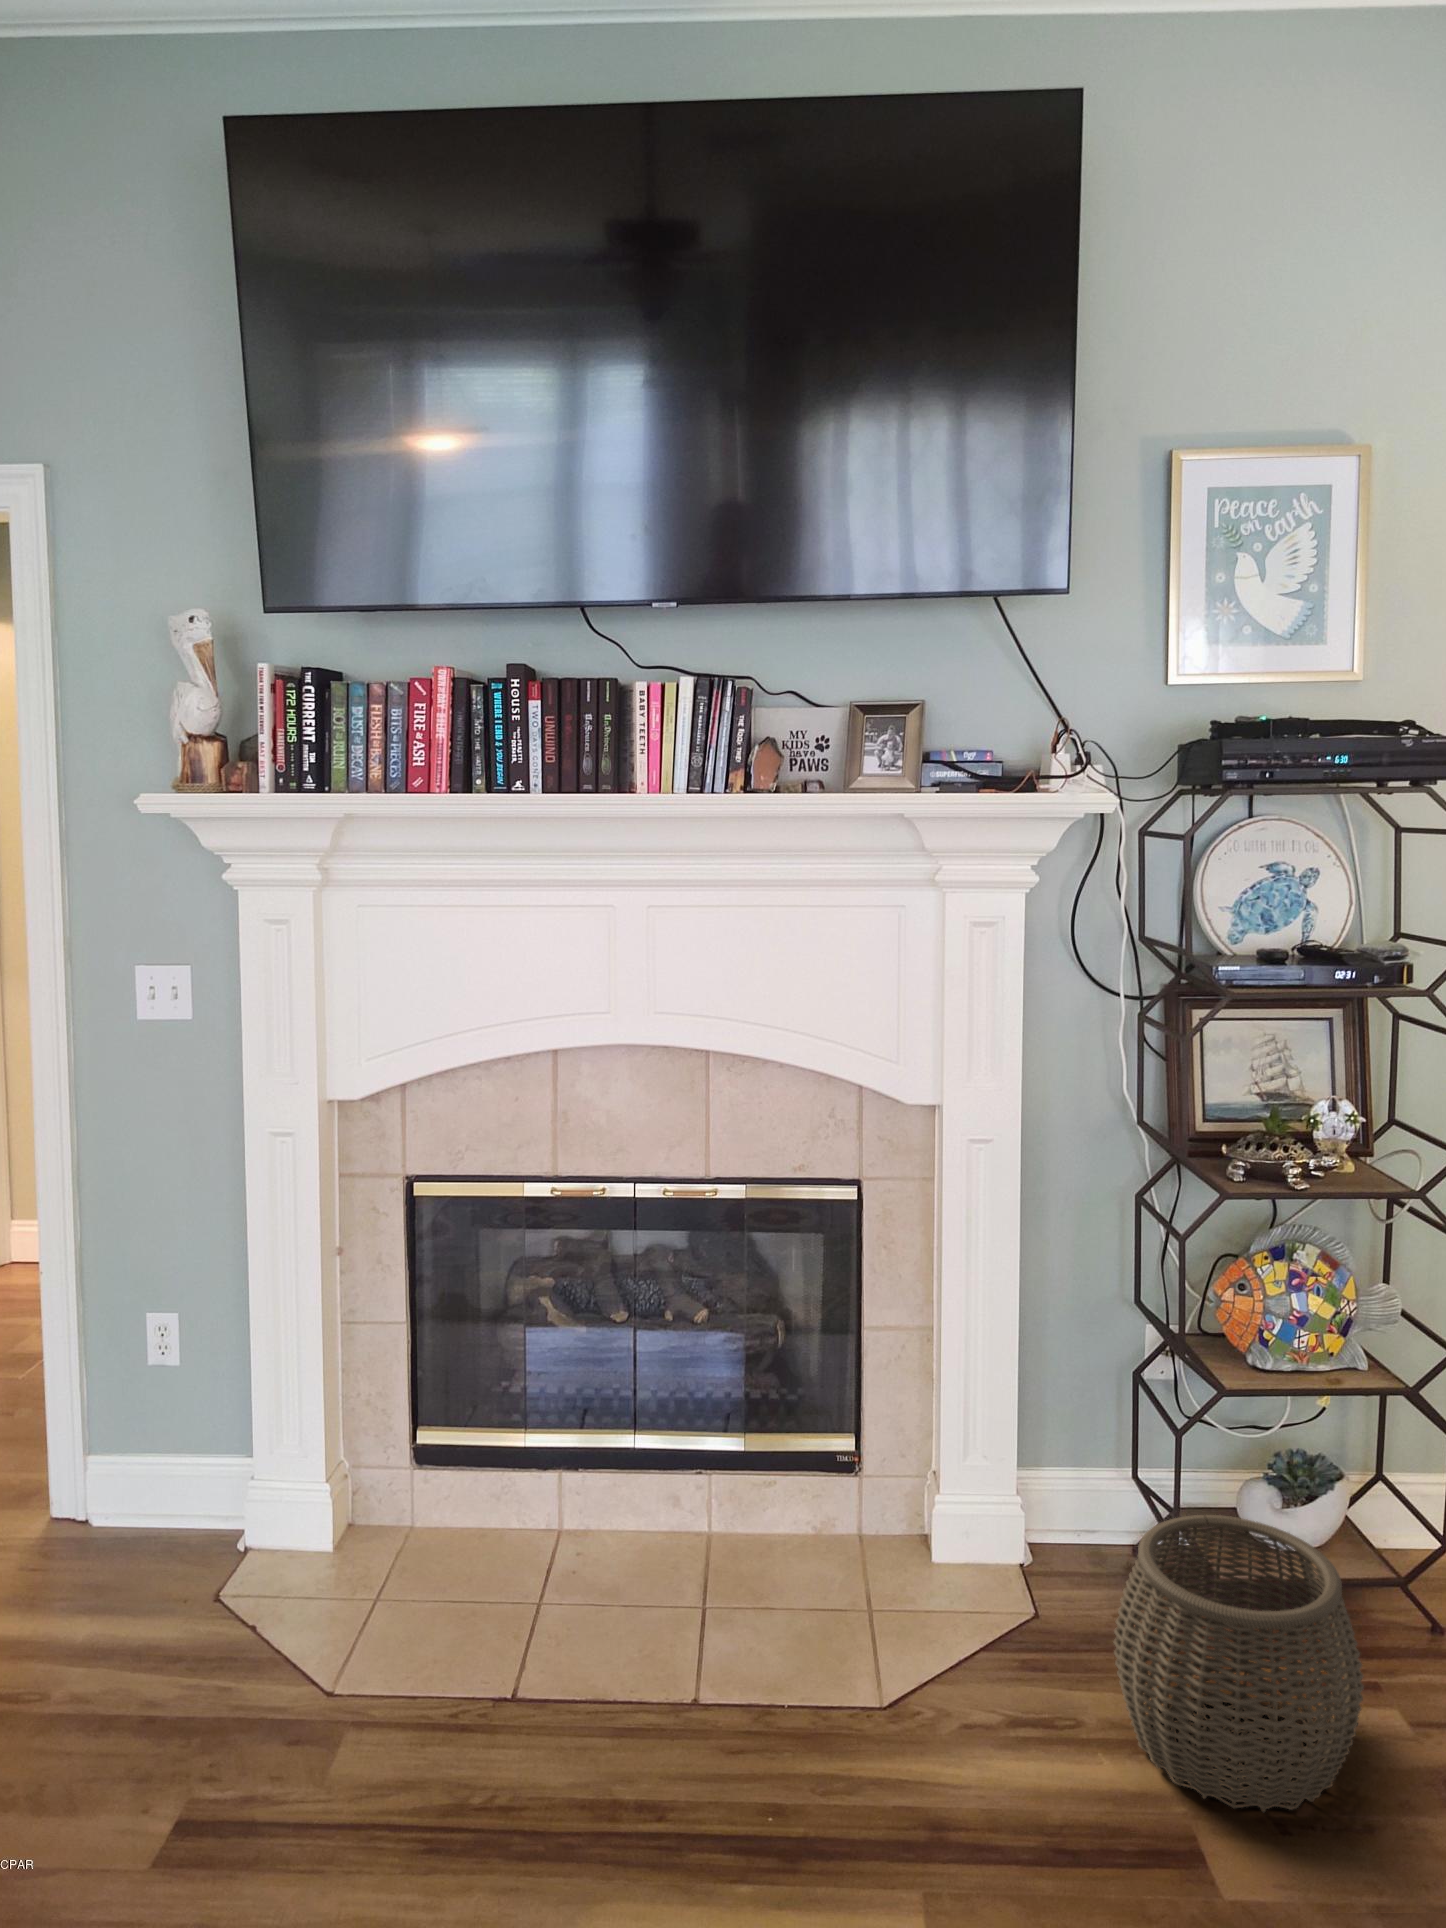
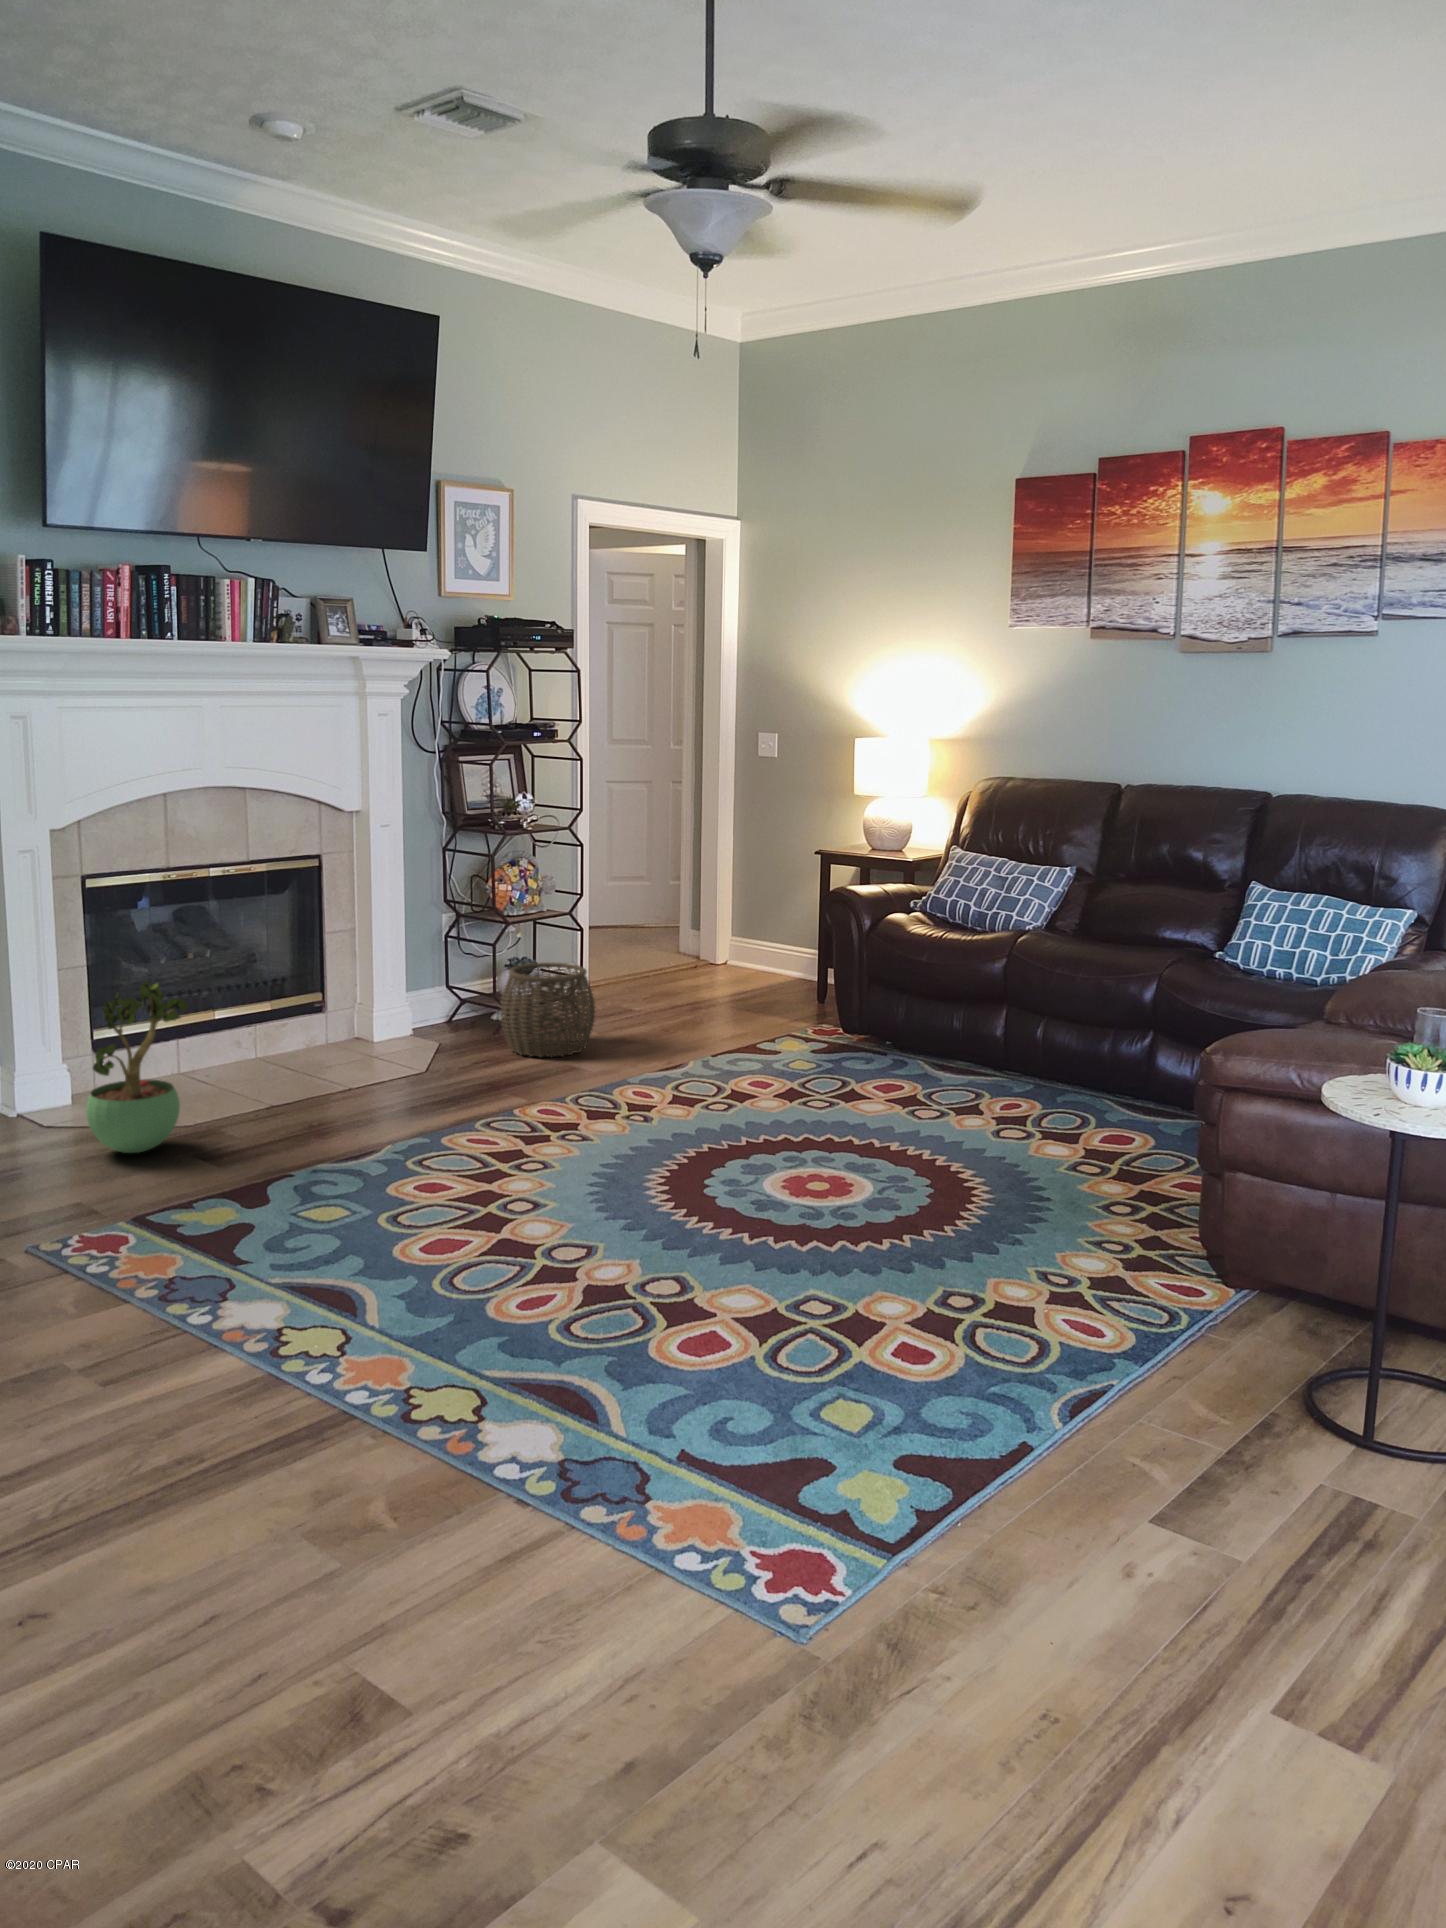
potted plant: none [44,1451,277,1781] -> present [86,981,188,1153]

